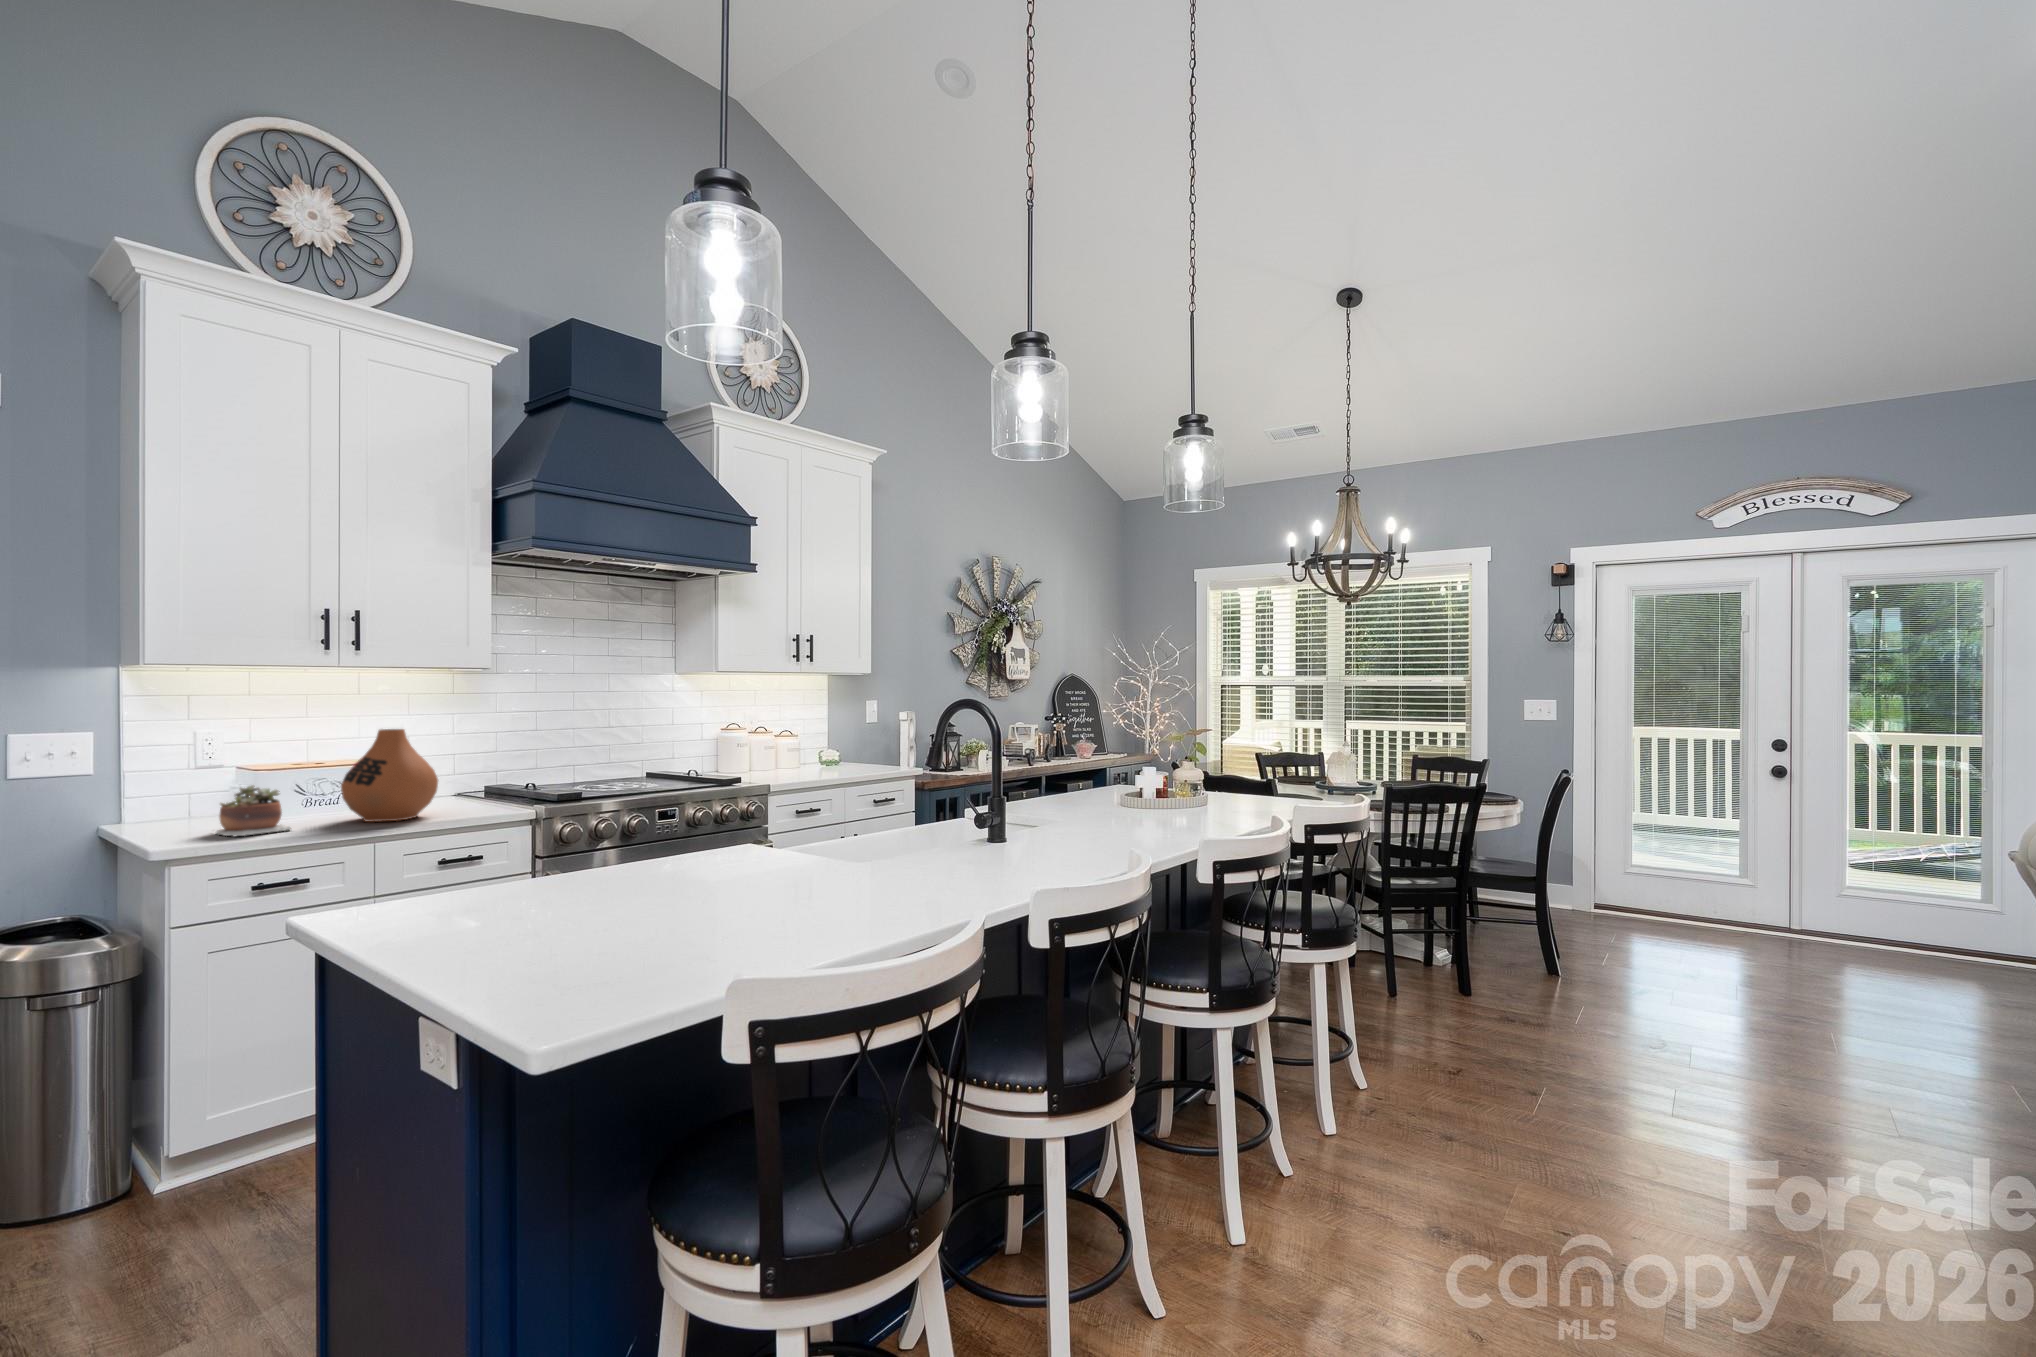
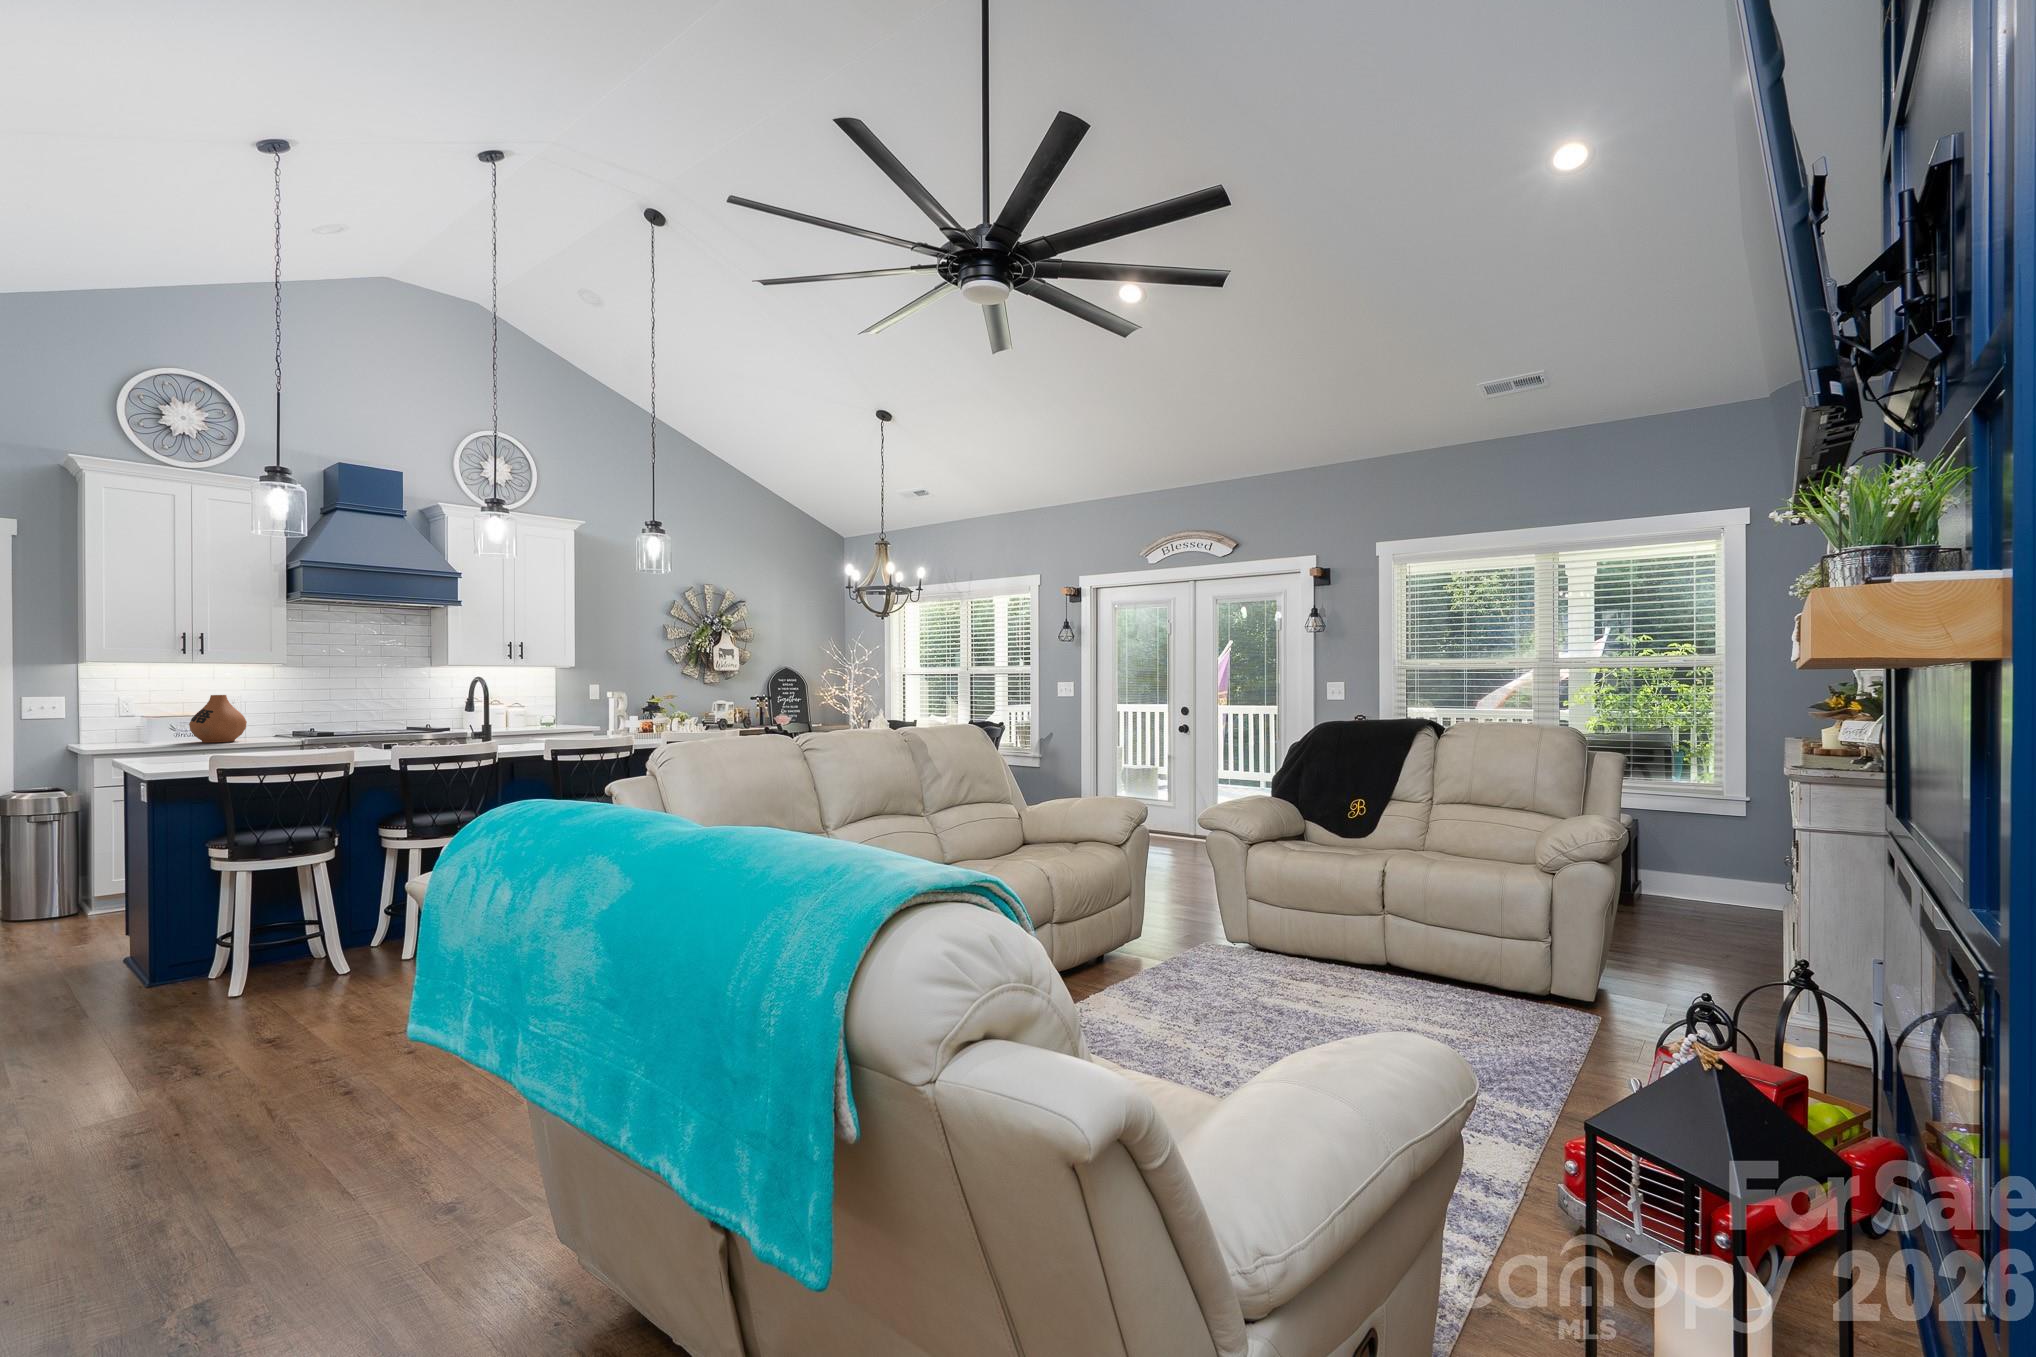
succulent plant: present [215,785,291,836] -> none [120,722,161,746]

